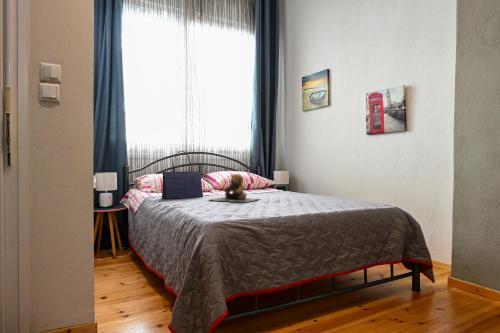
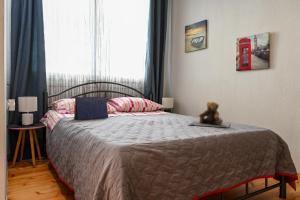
teddy bear: present [212,174,257,202] -> present [189,102,230,127]

